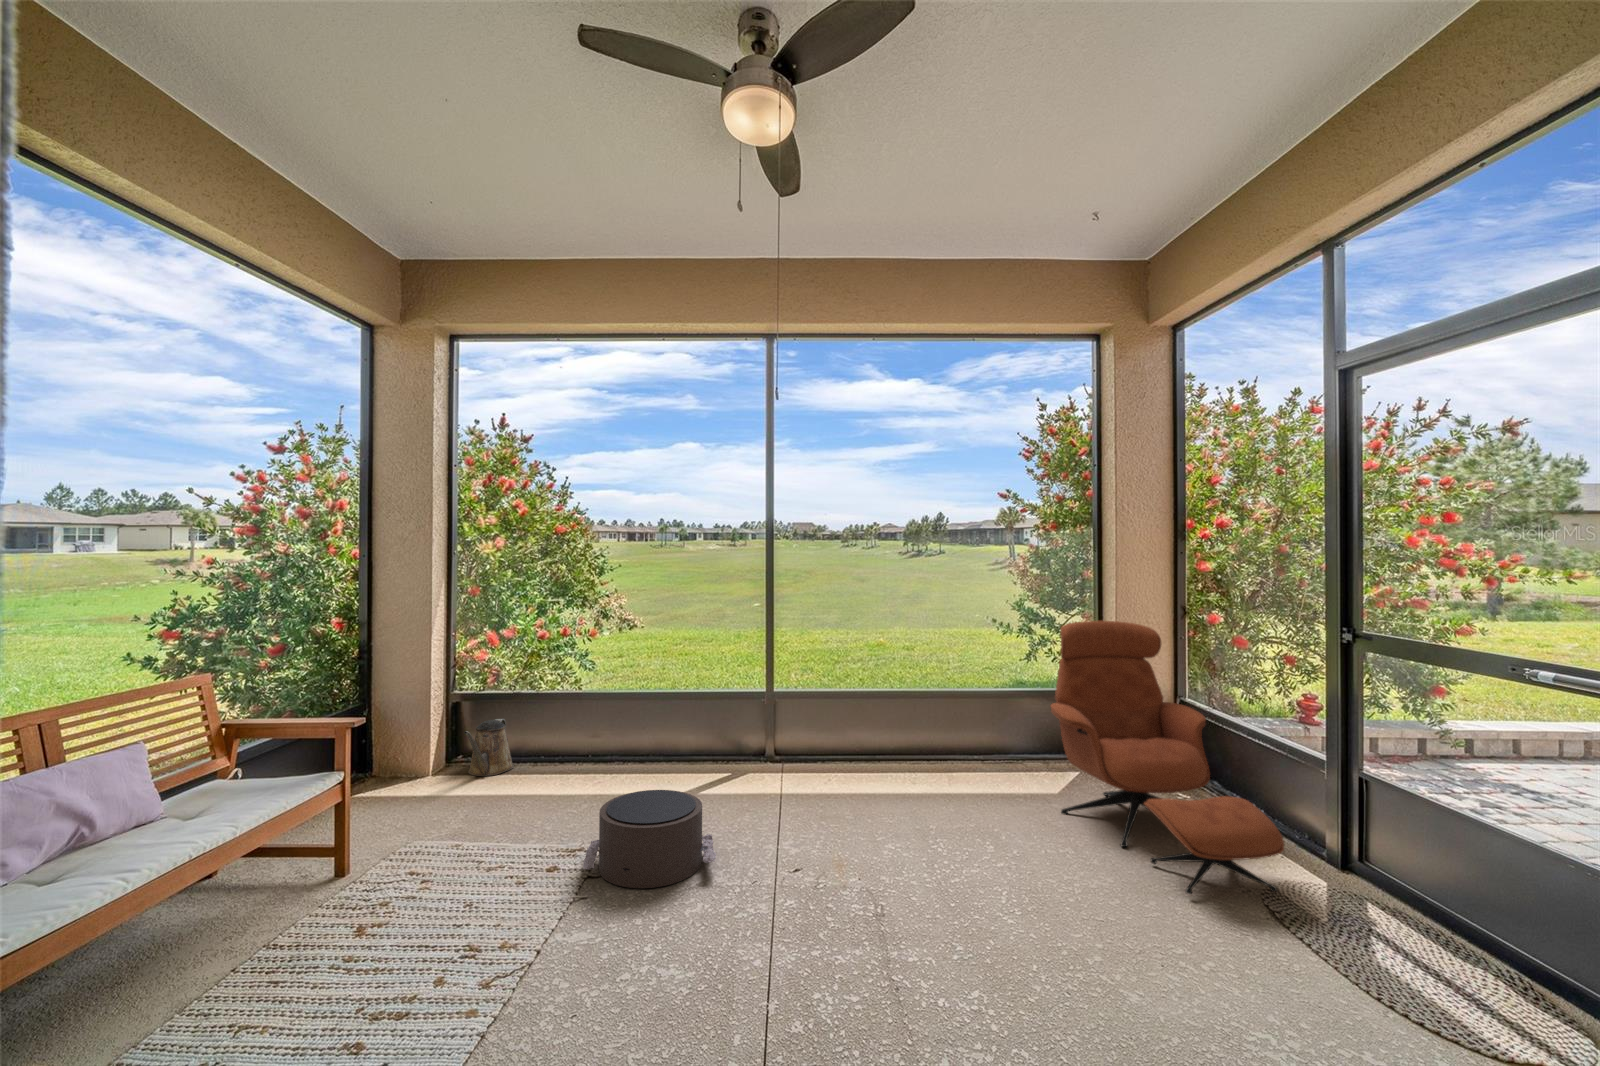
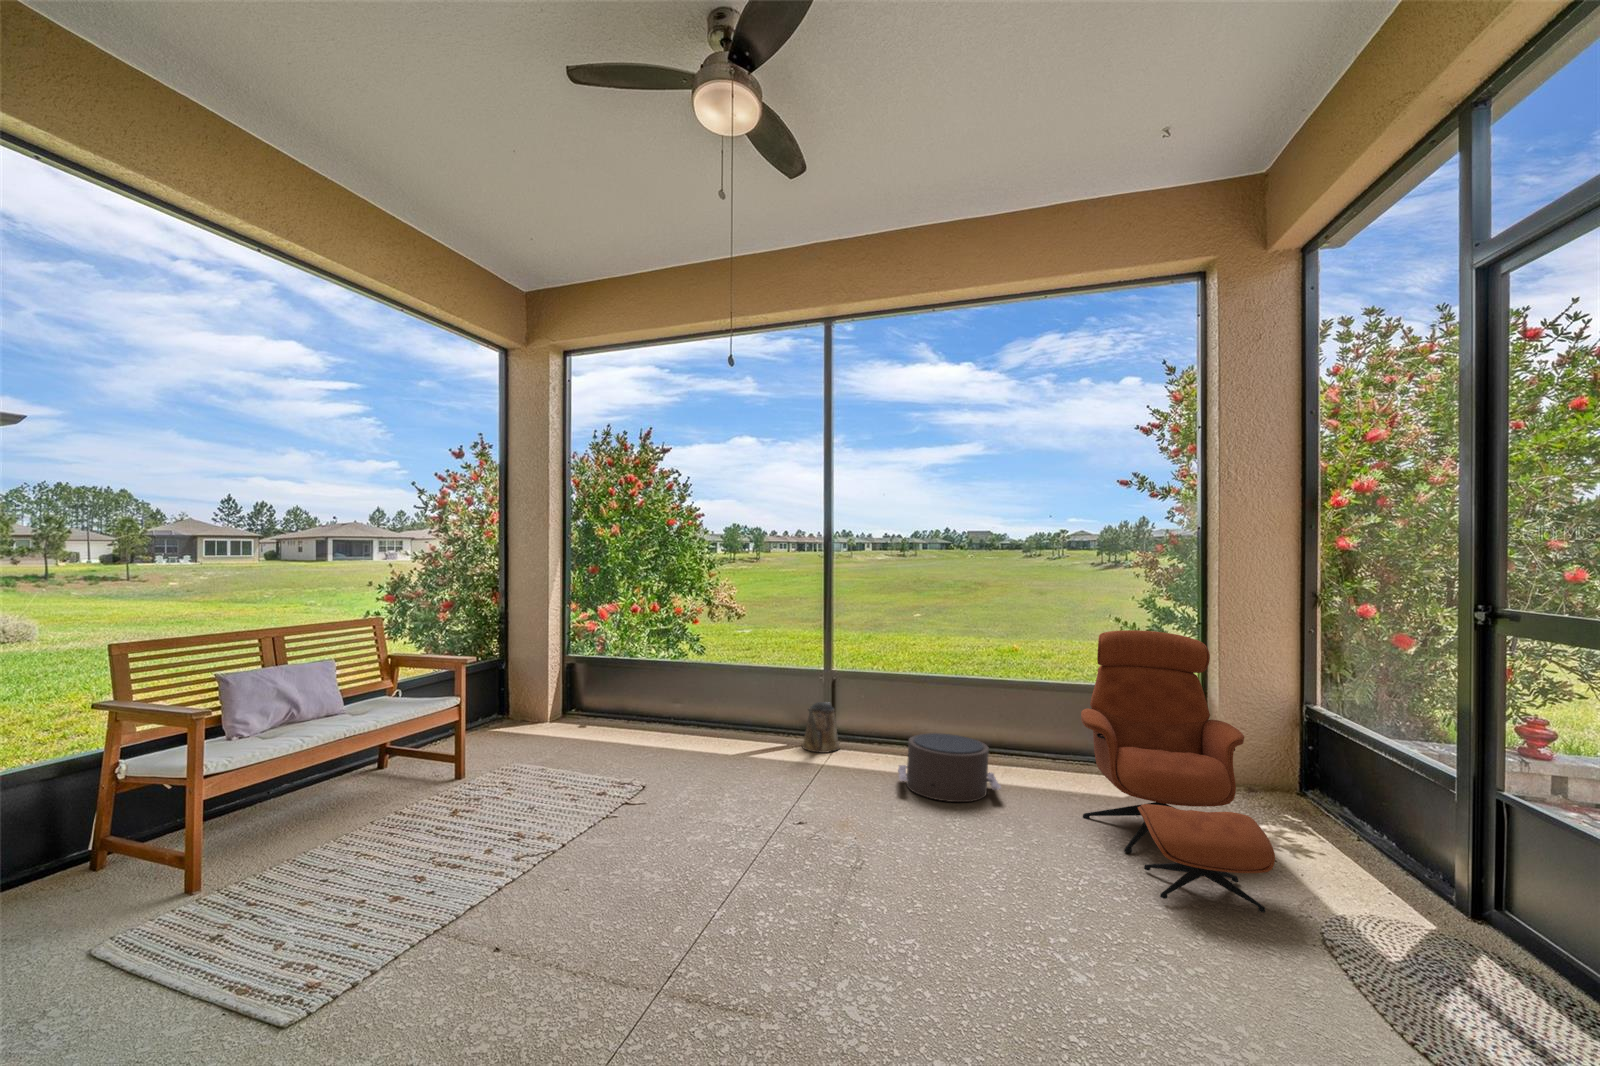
watering can: present [464,719,514,776] -> present [802,702,840,753]
pouf: present [583,790,716,888] -> present [898,733,1001,802]

